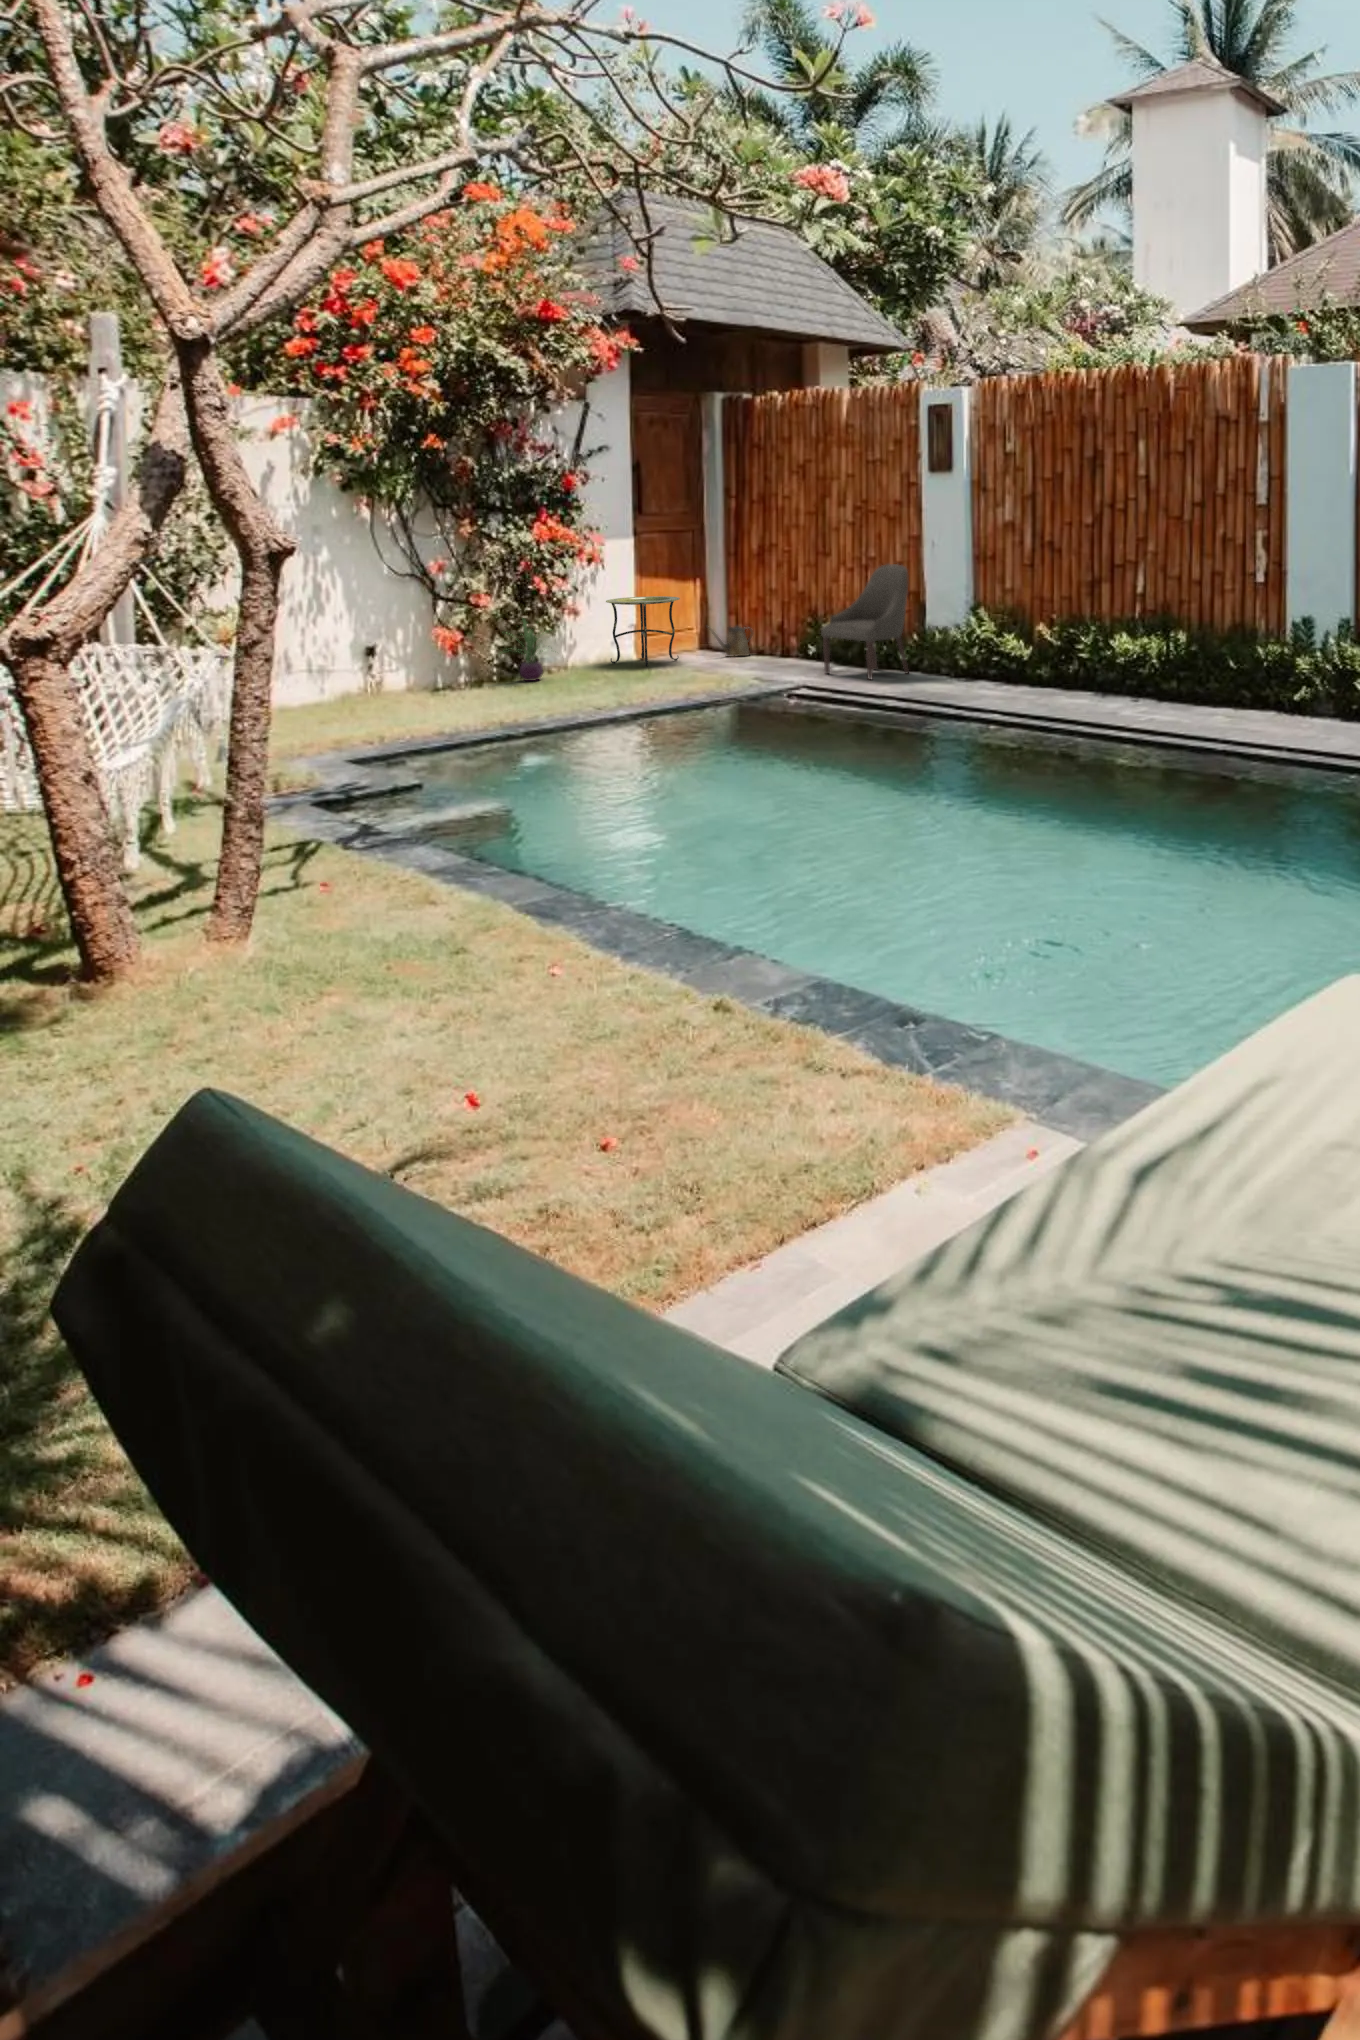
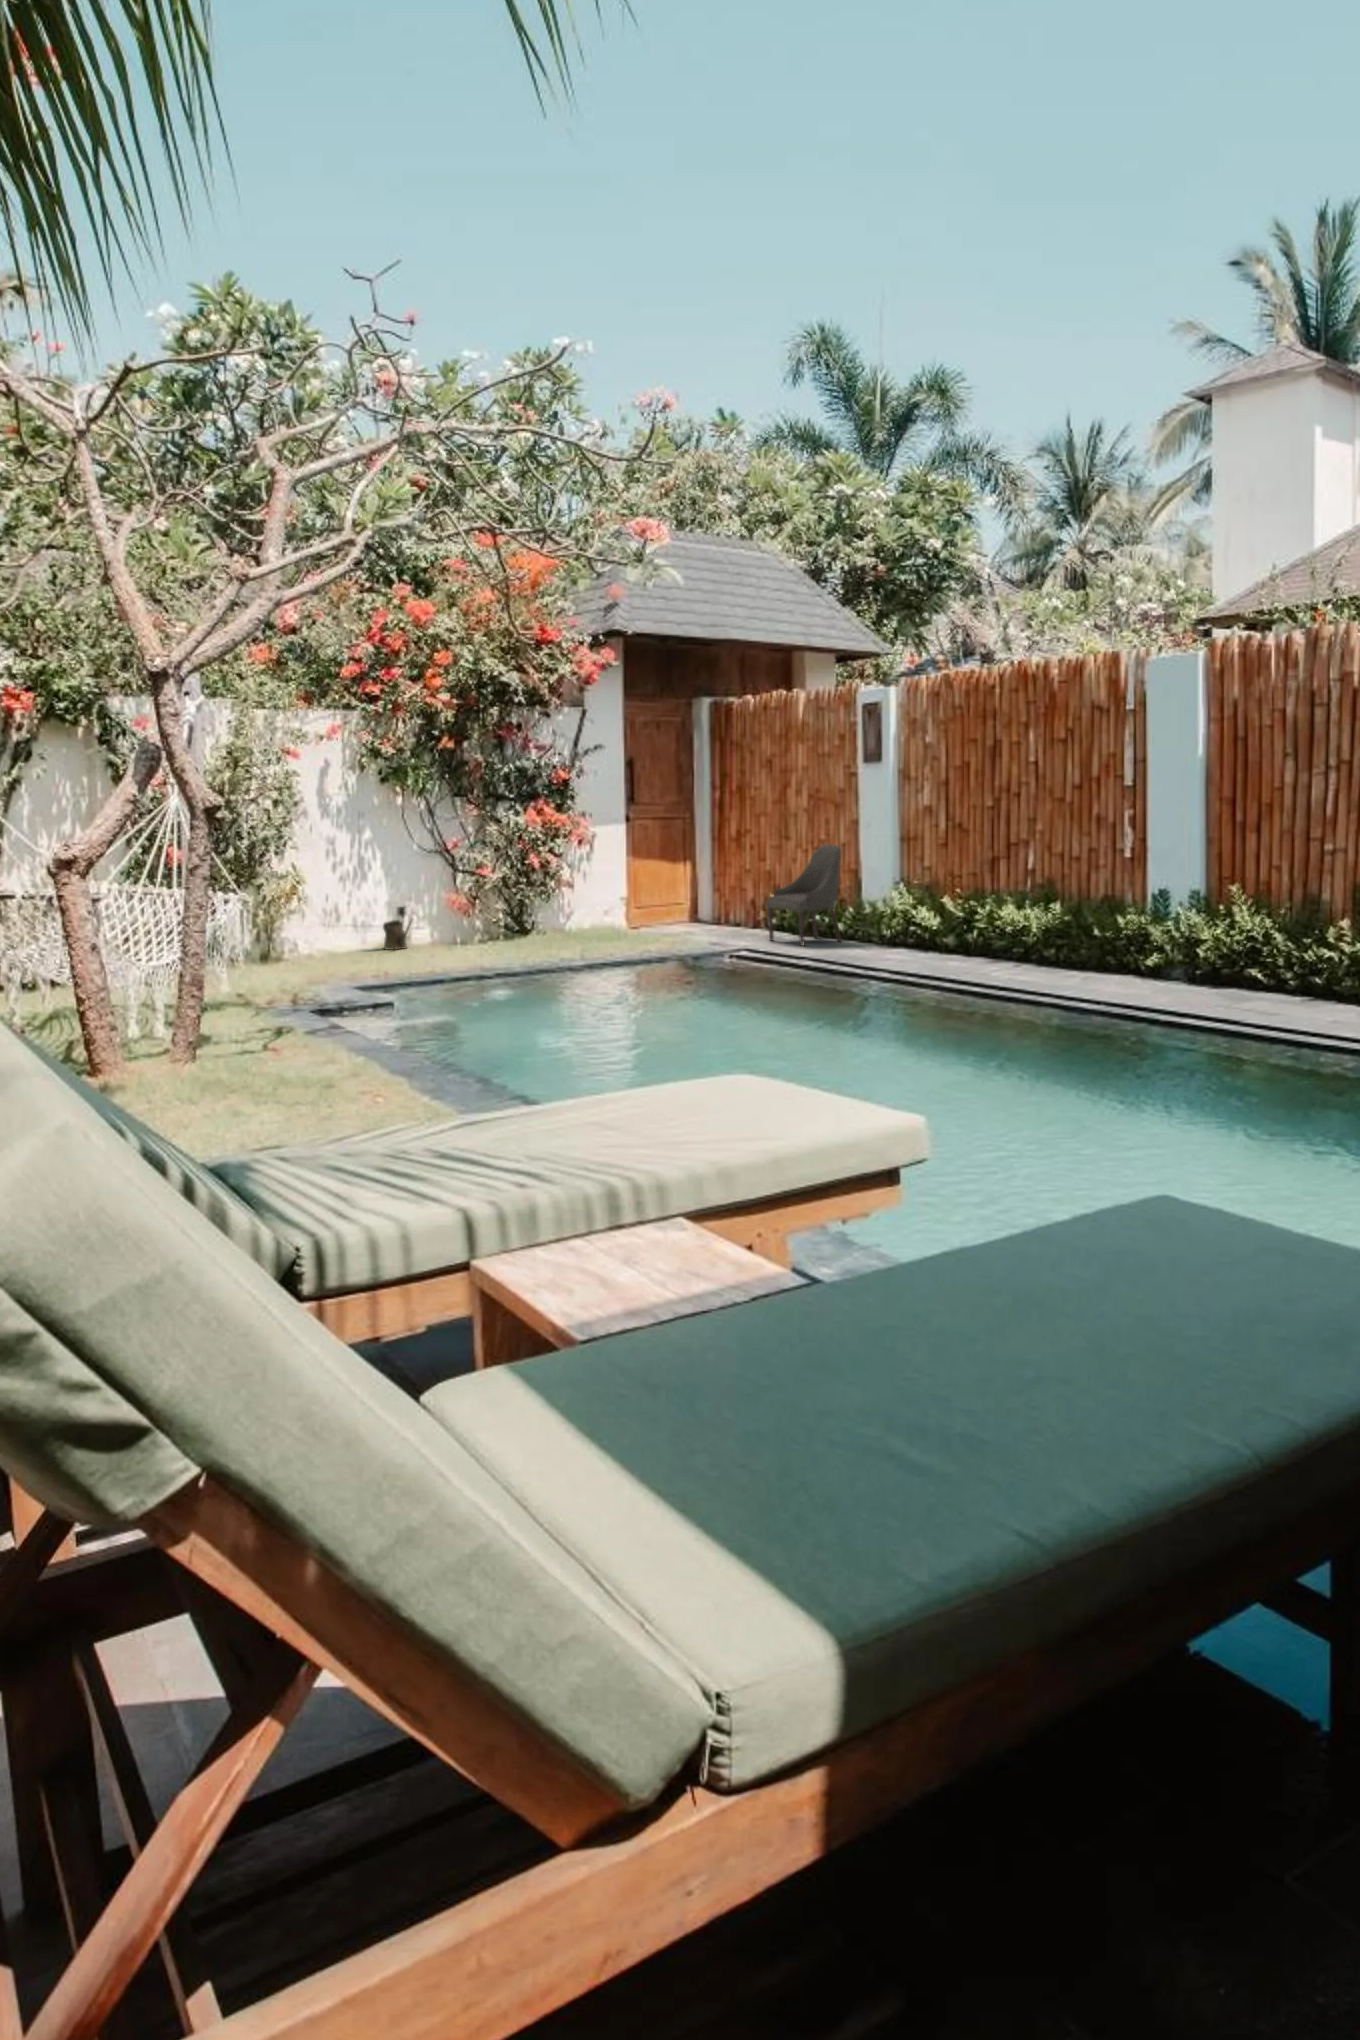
side table: present [606,596,680,666] -> none [599,874,661,933]
decorative plant: present [511,619,543,681] -> none [500,890,552,942]
watering can: present [712,626,752,657] -> present [383,920,411,950]

